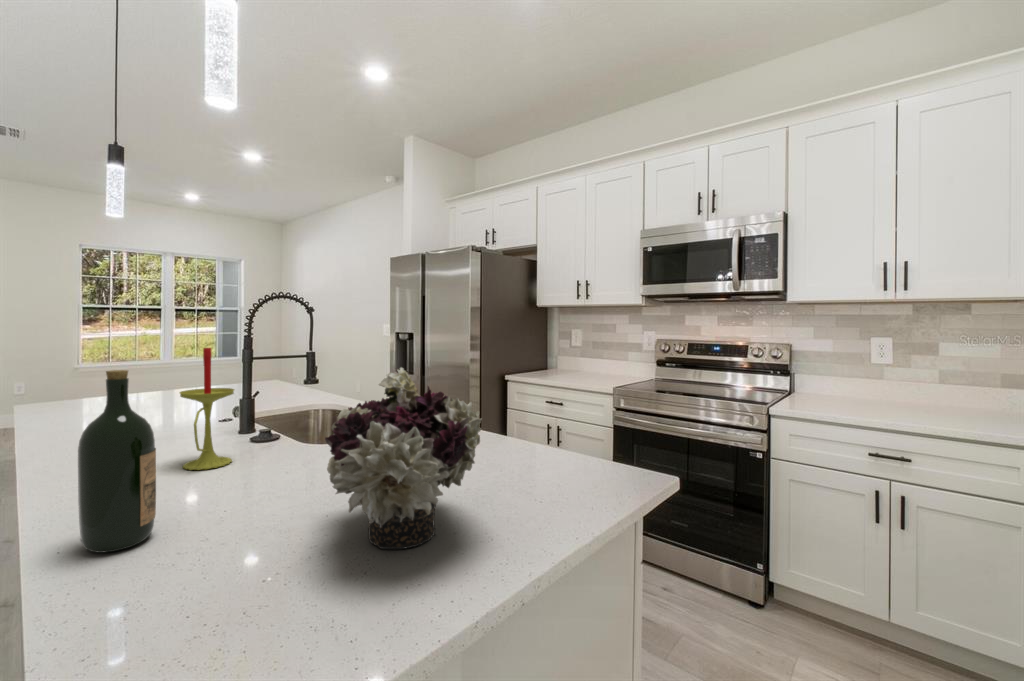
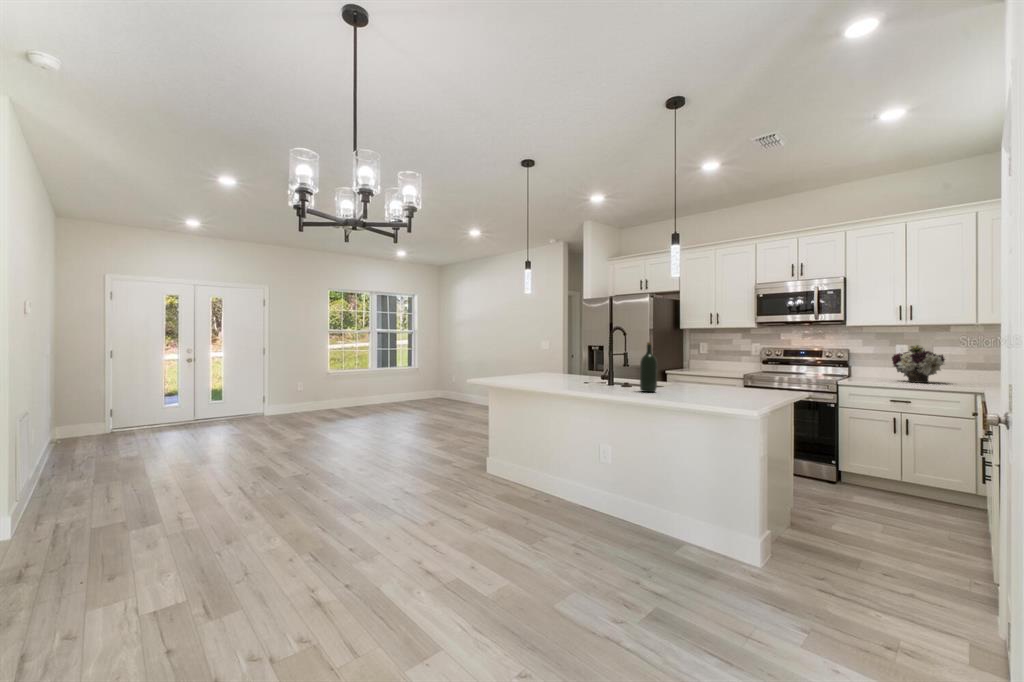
candle: present [180,348,234,470] -> none [608,339,626,385]
flower arrangement: present [325,368,482,549] -> present [892,344,945,383]

